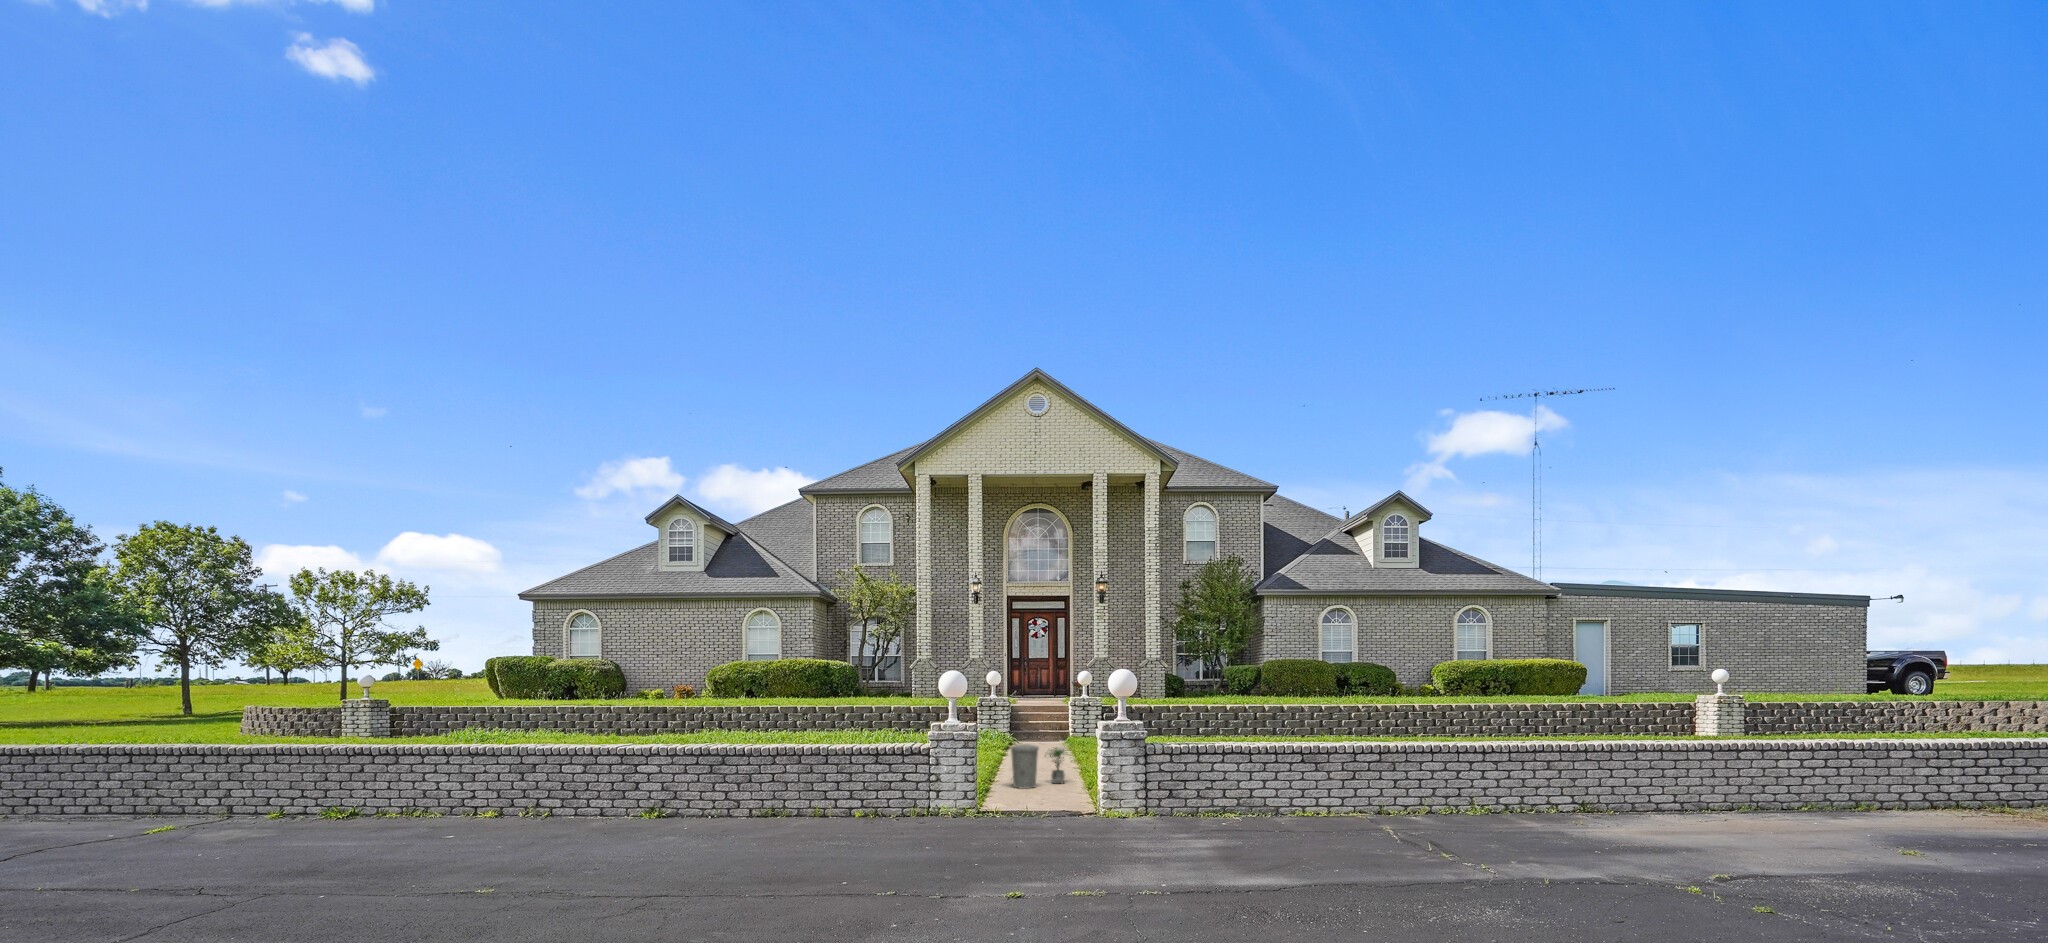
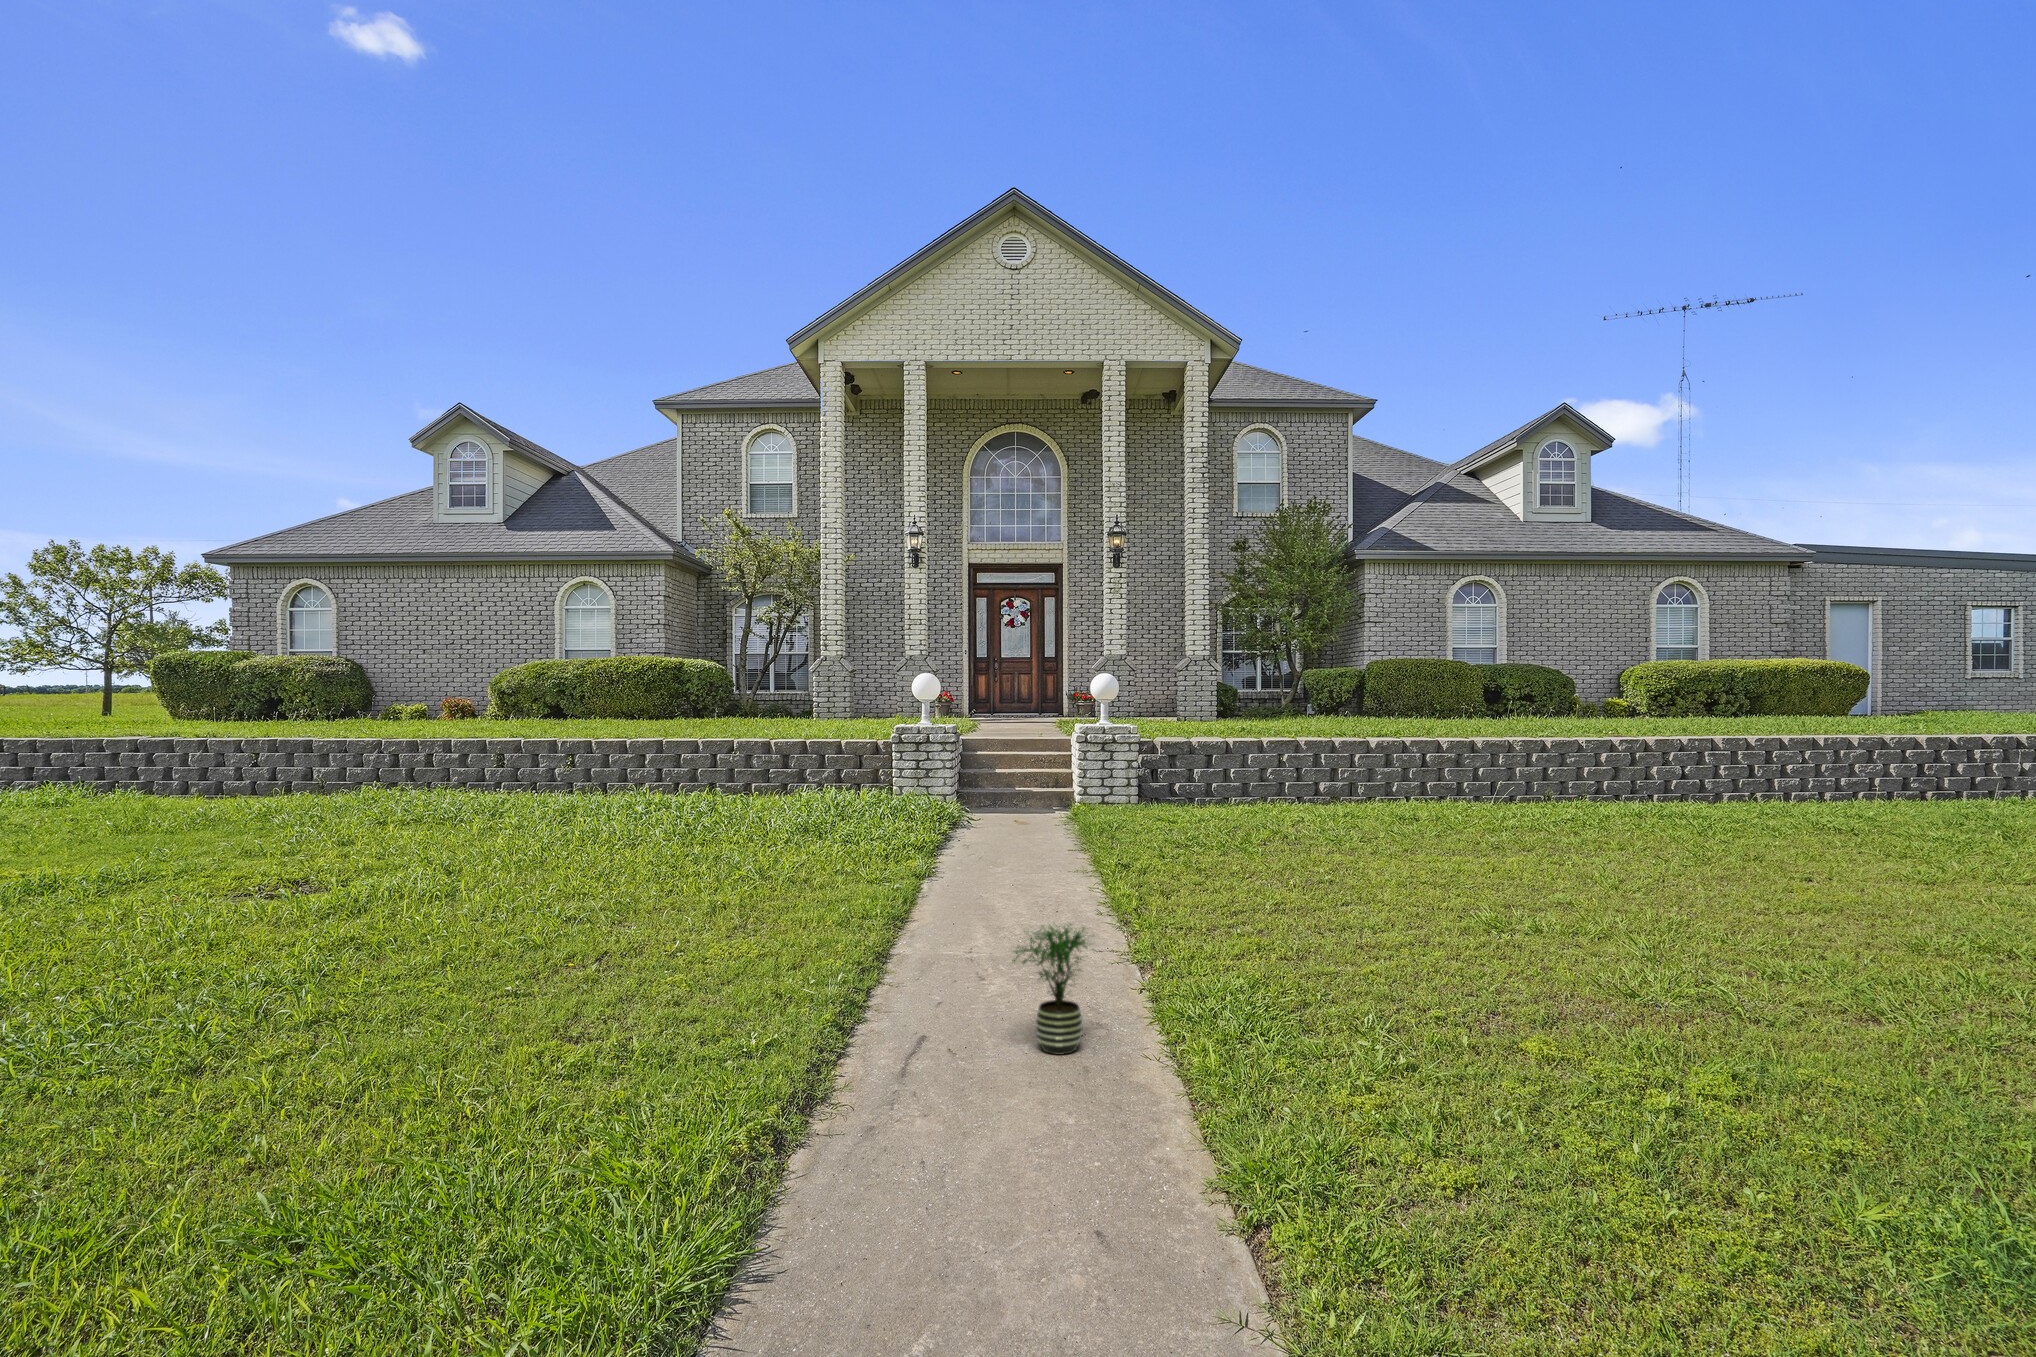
trash can: present [1011,744,1039,789] -> none [885,927,991,1100]

